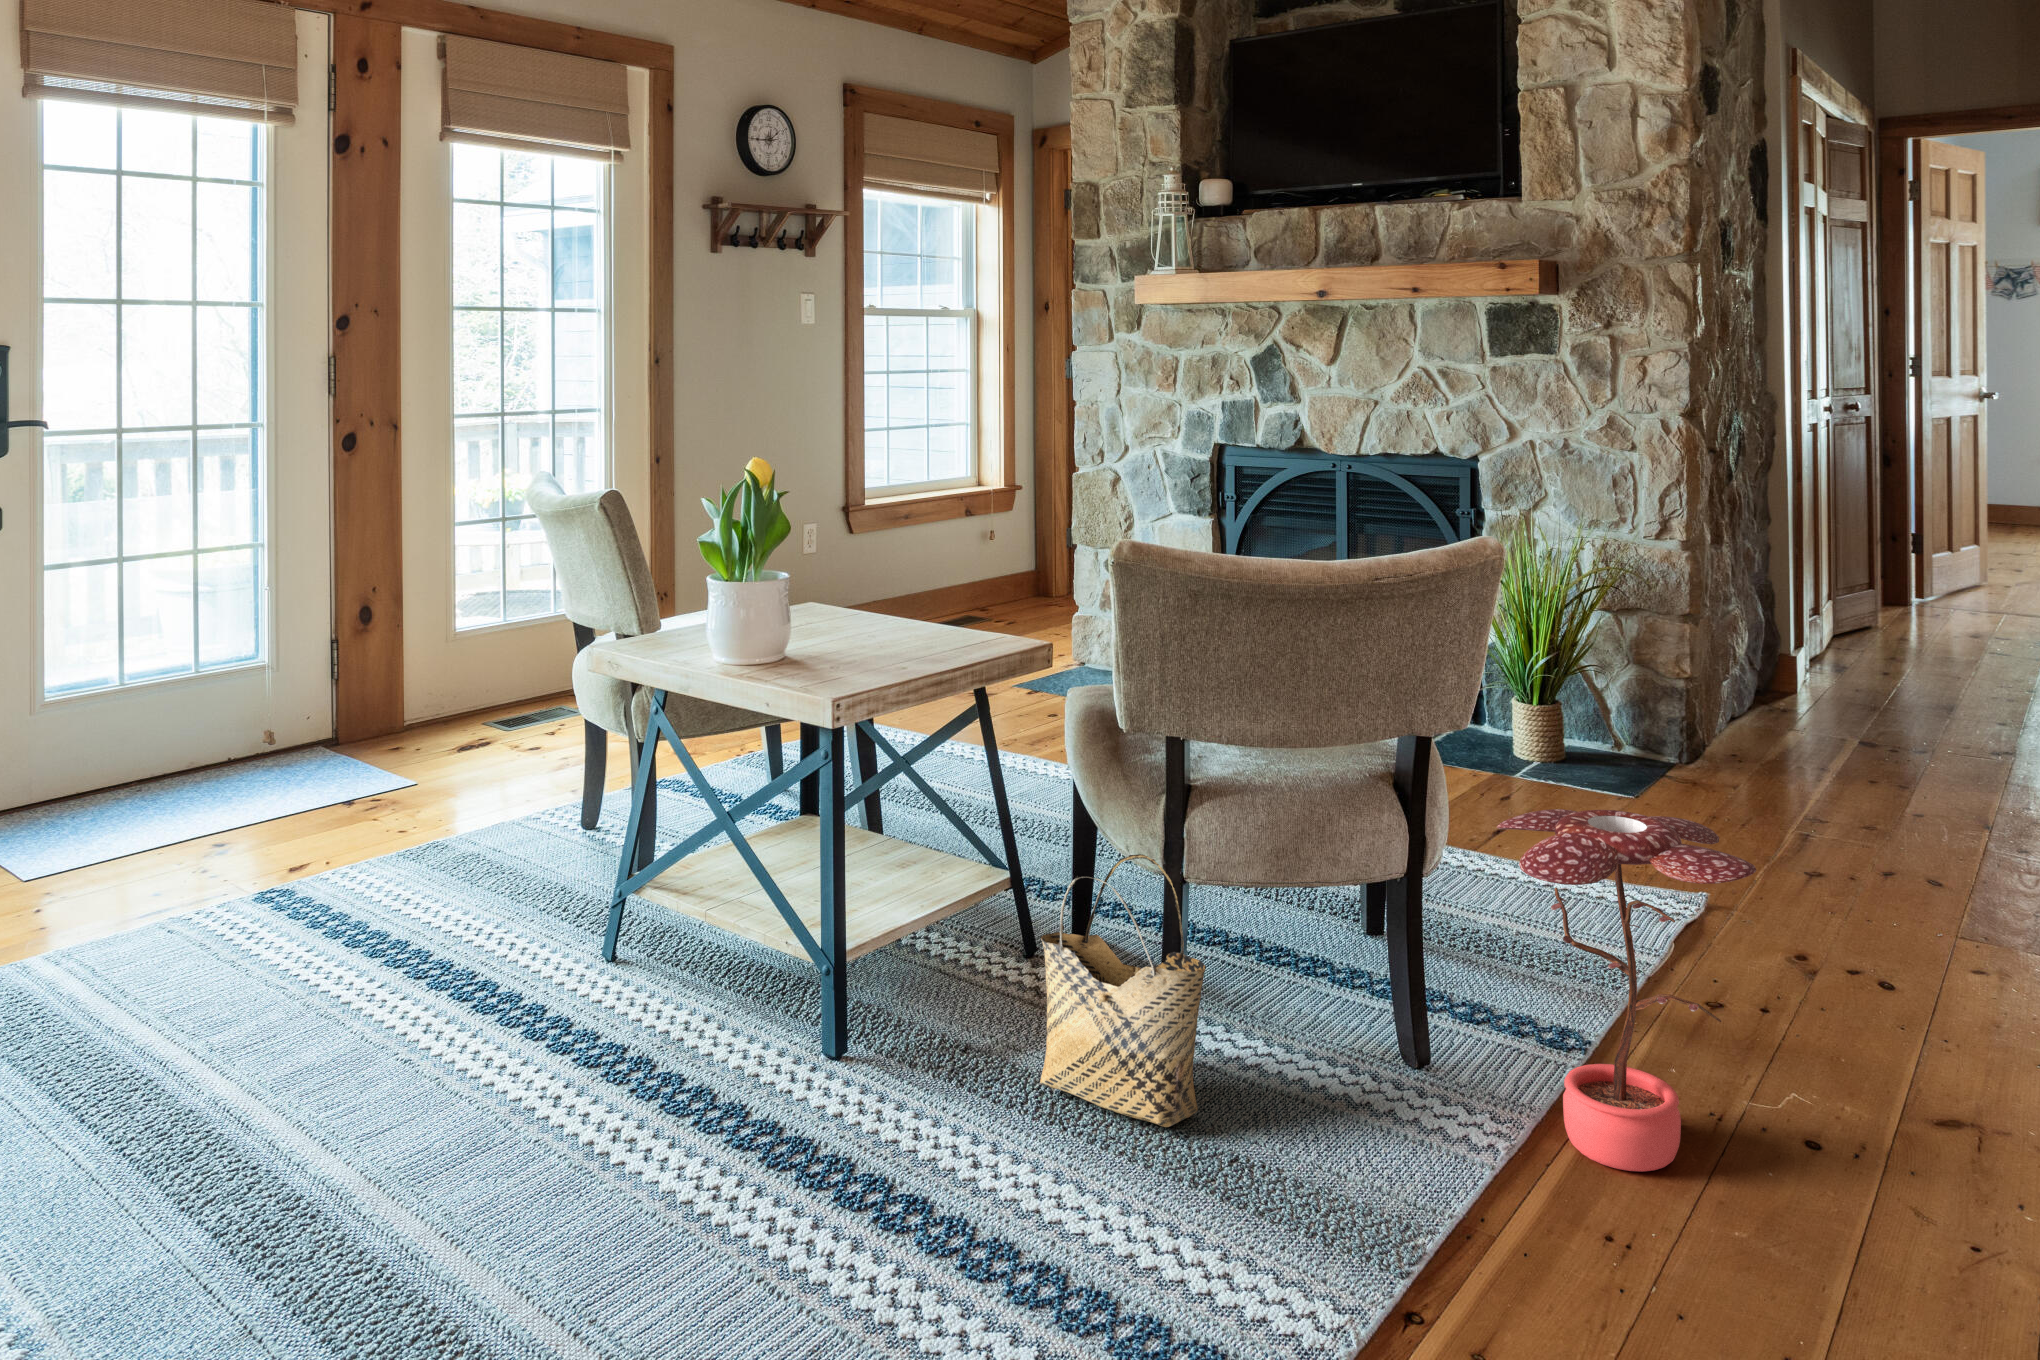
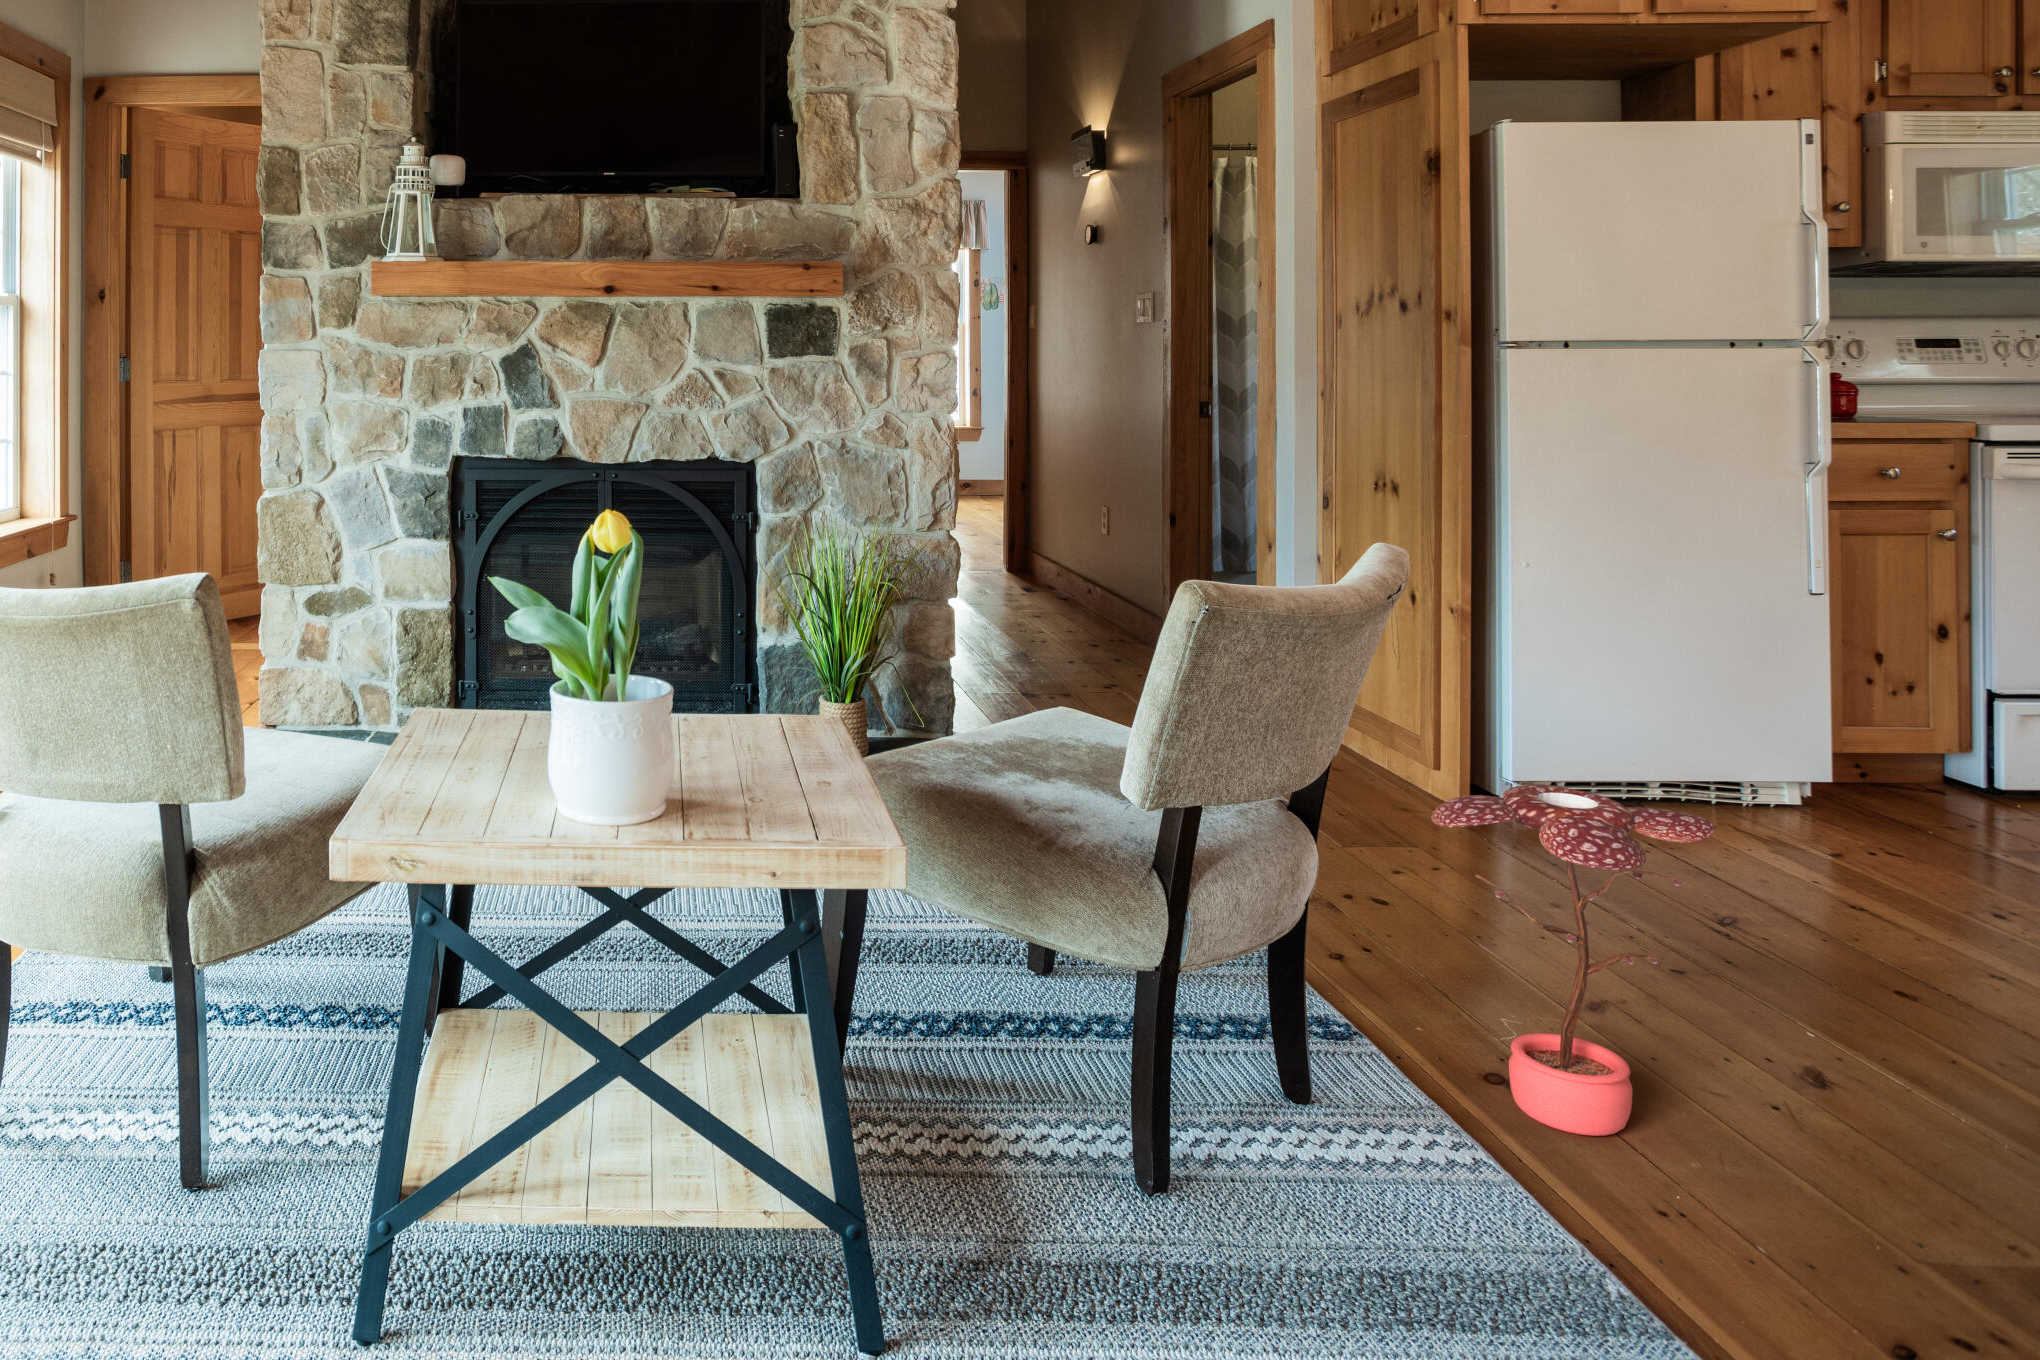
woven basket: present [1040,854,1206,1127] -> none [1125,940,1338,1262]

